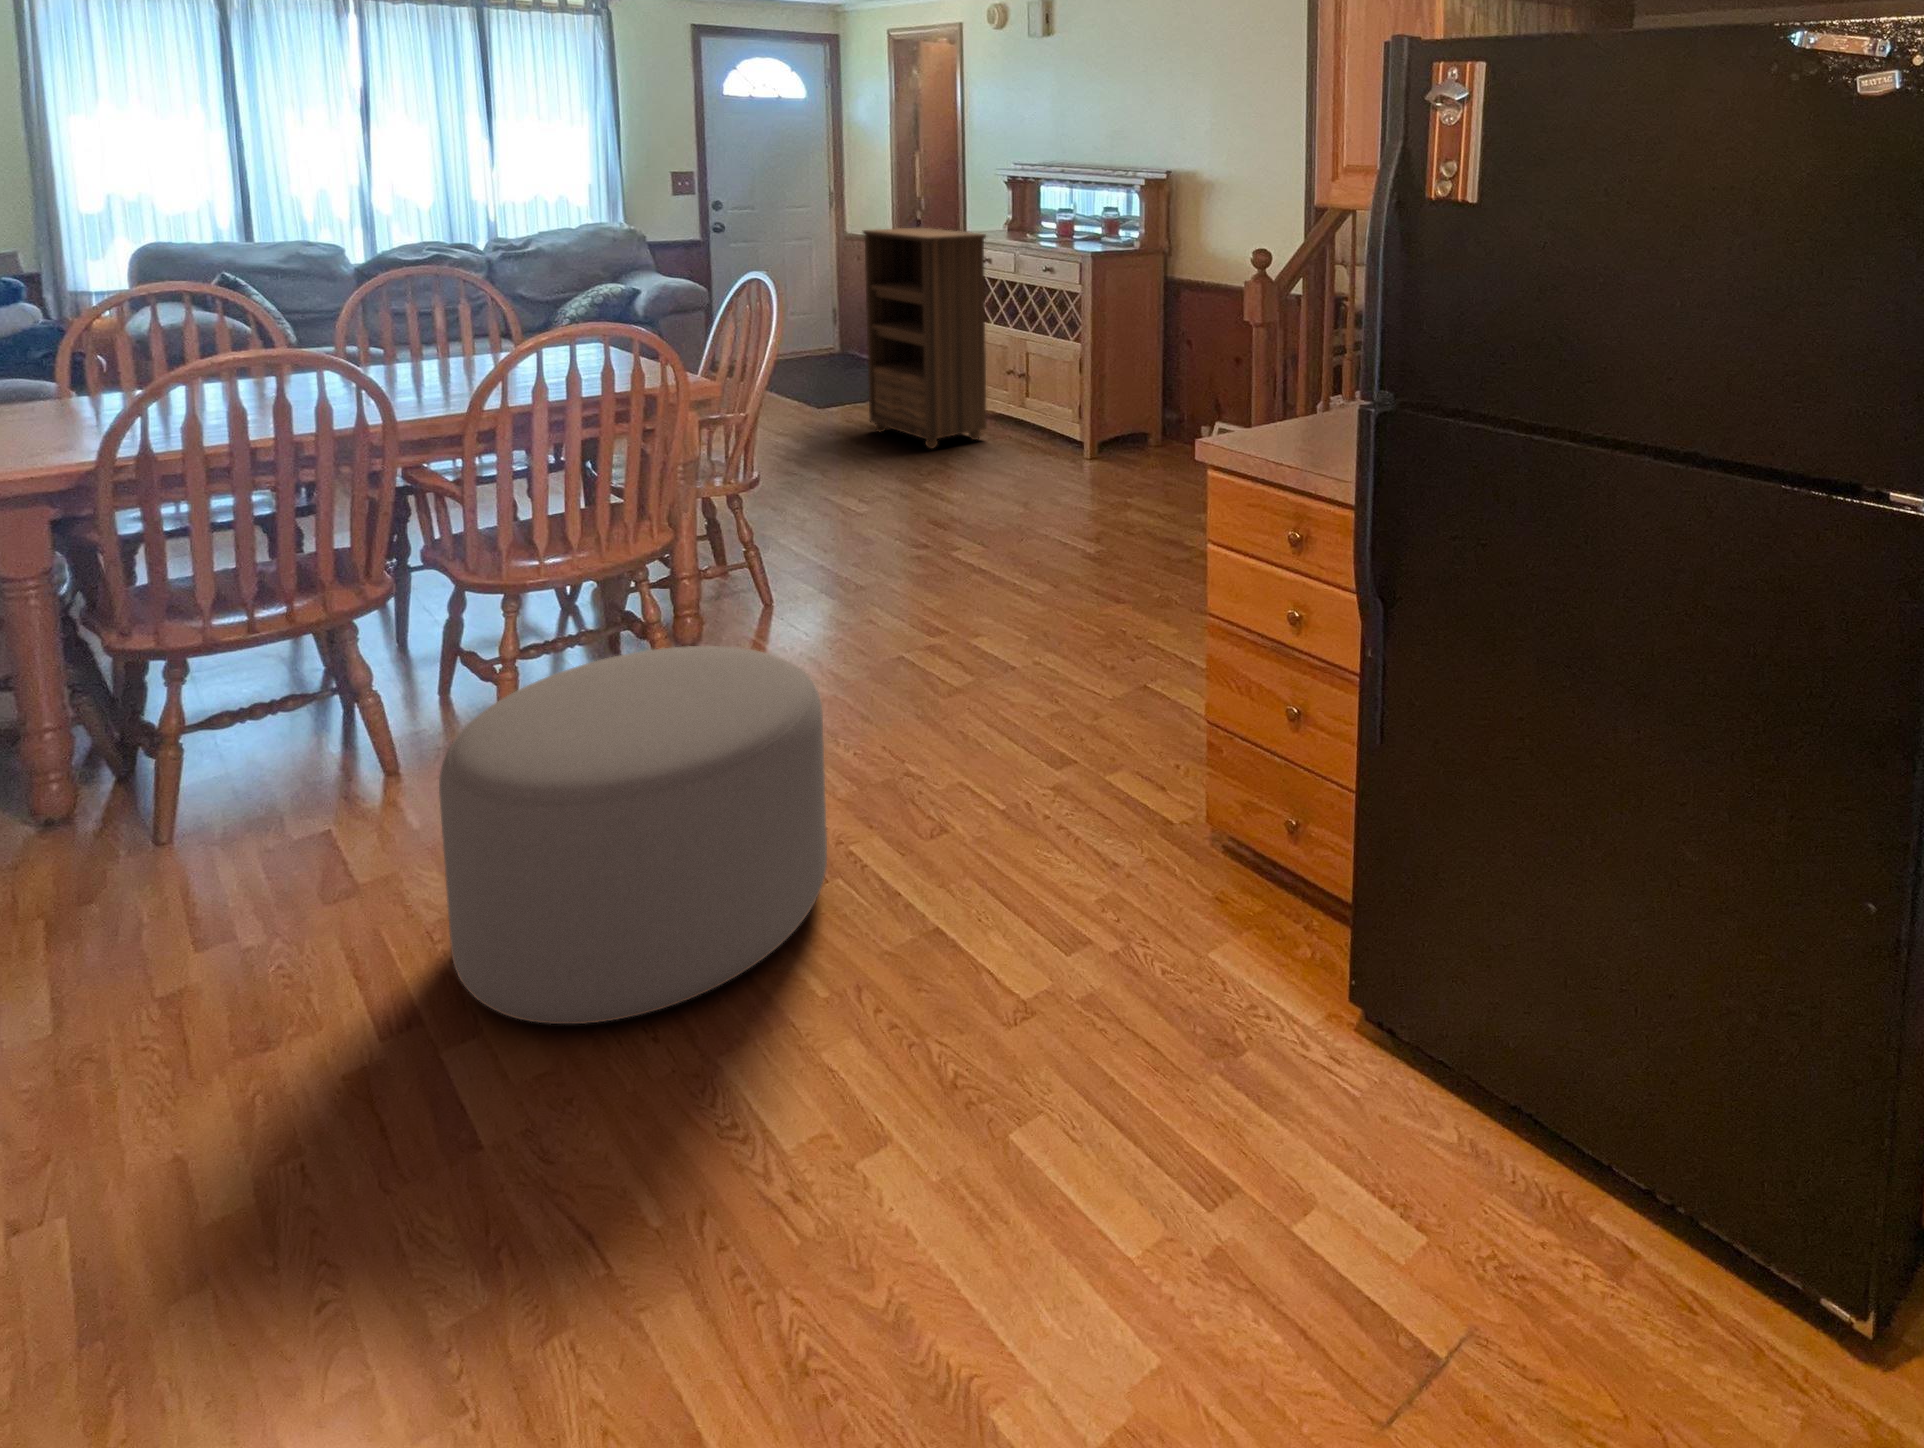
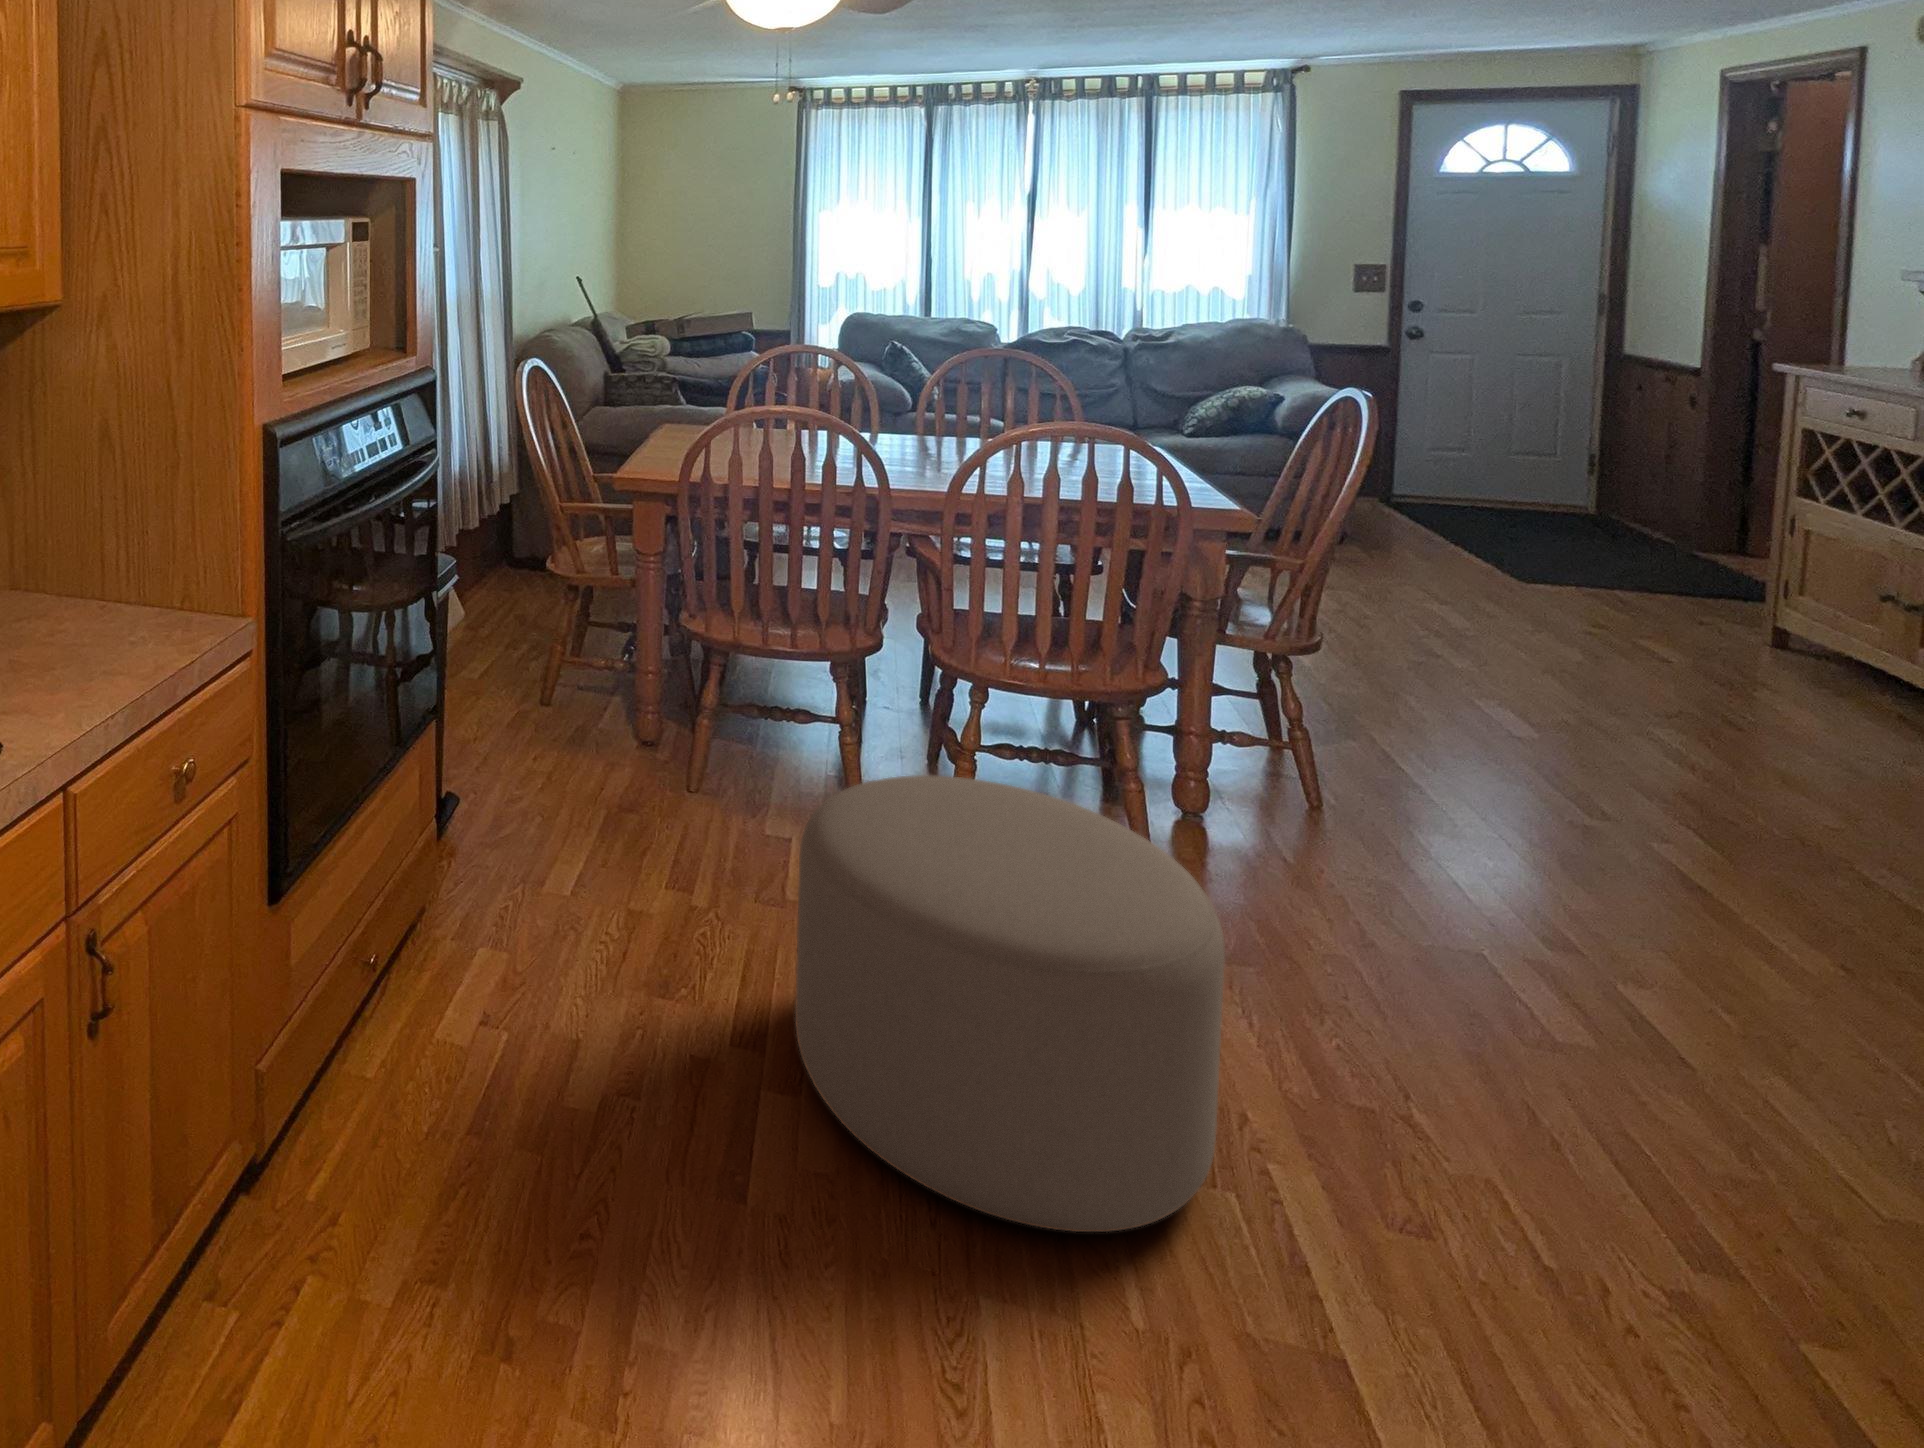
bookshelf: present [863,228,987,449] -> none [1592,351,1868,706]

